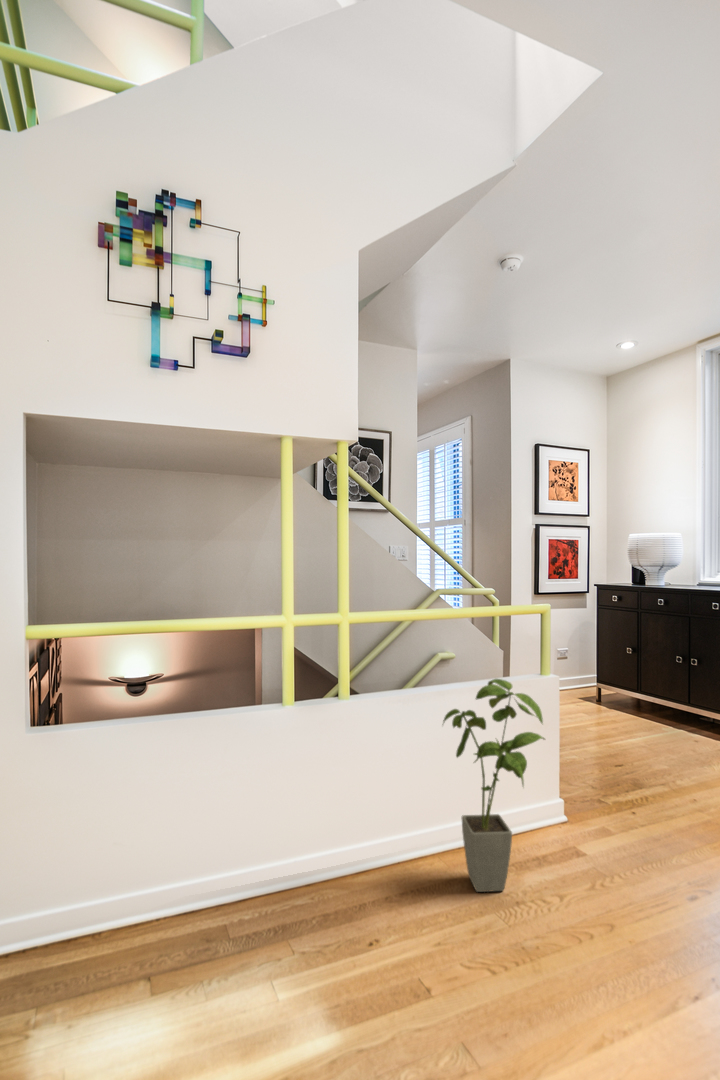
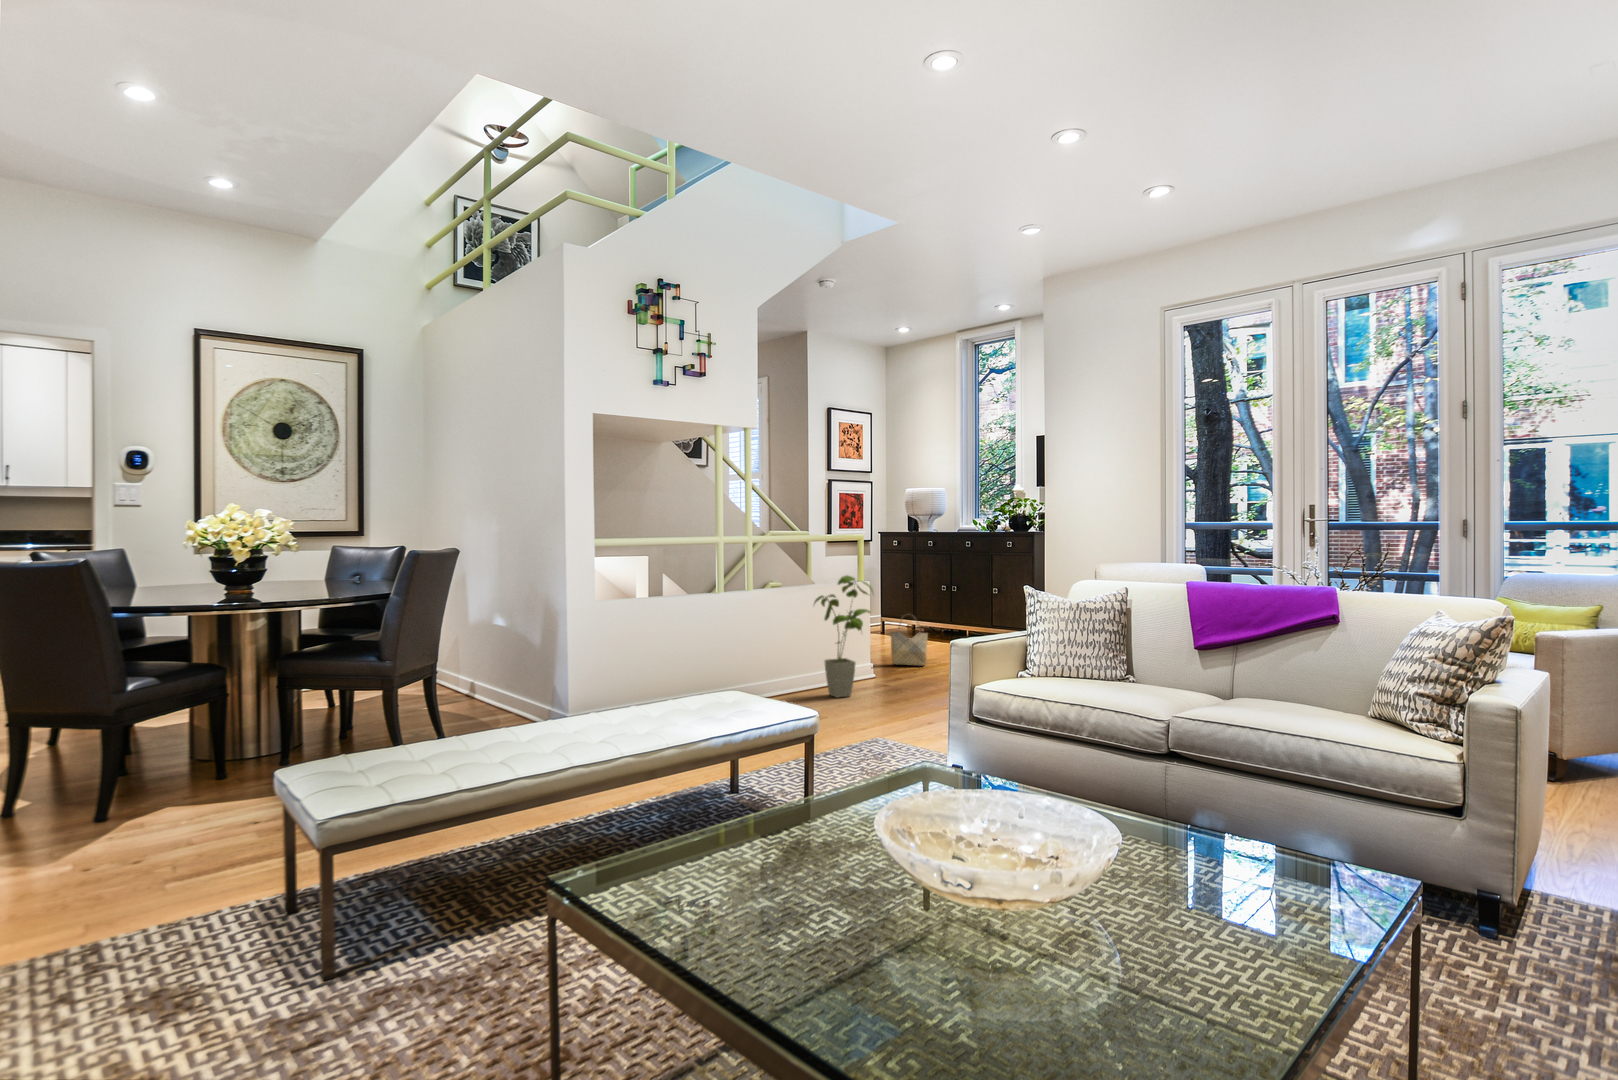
woven basket: none [595,713,657,798] -> present [890,614,928,666]

